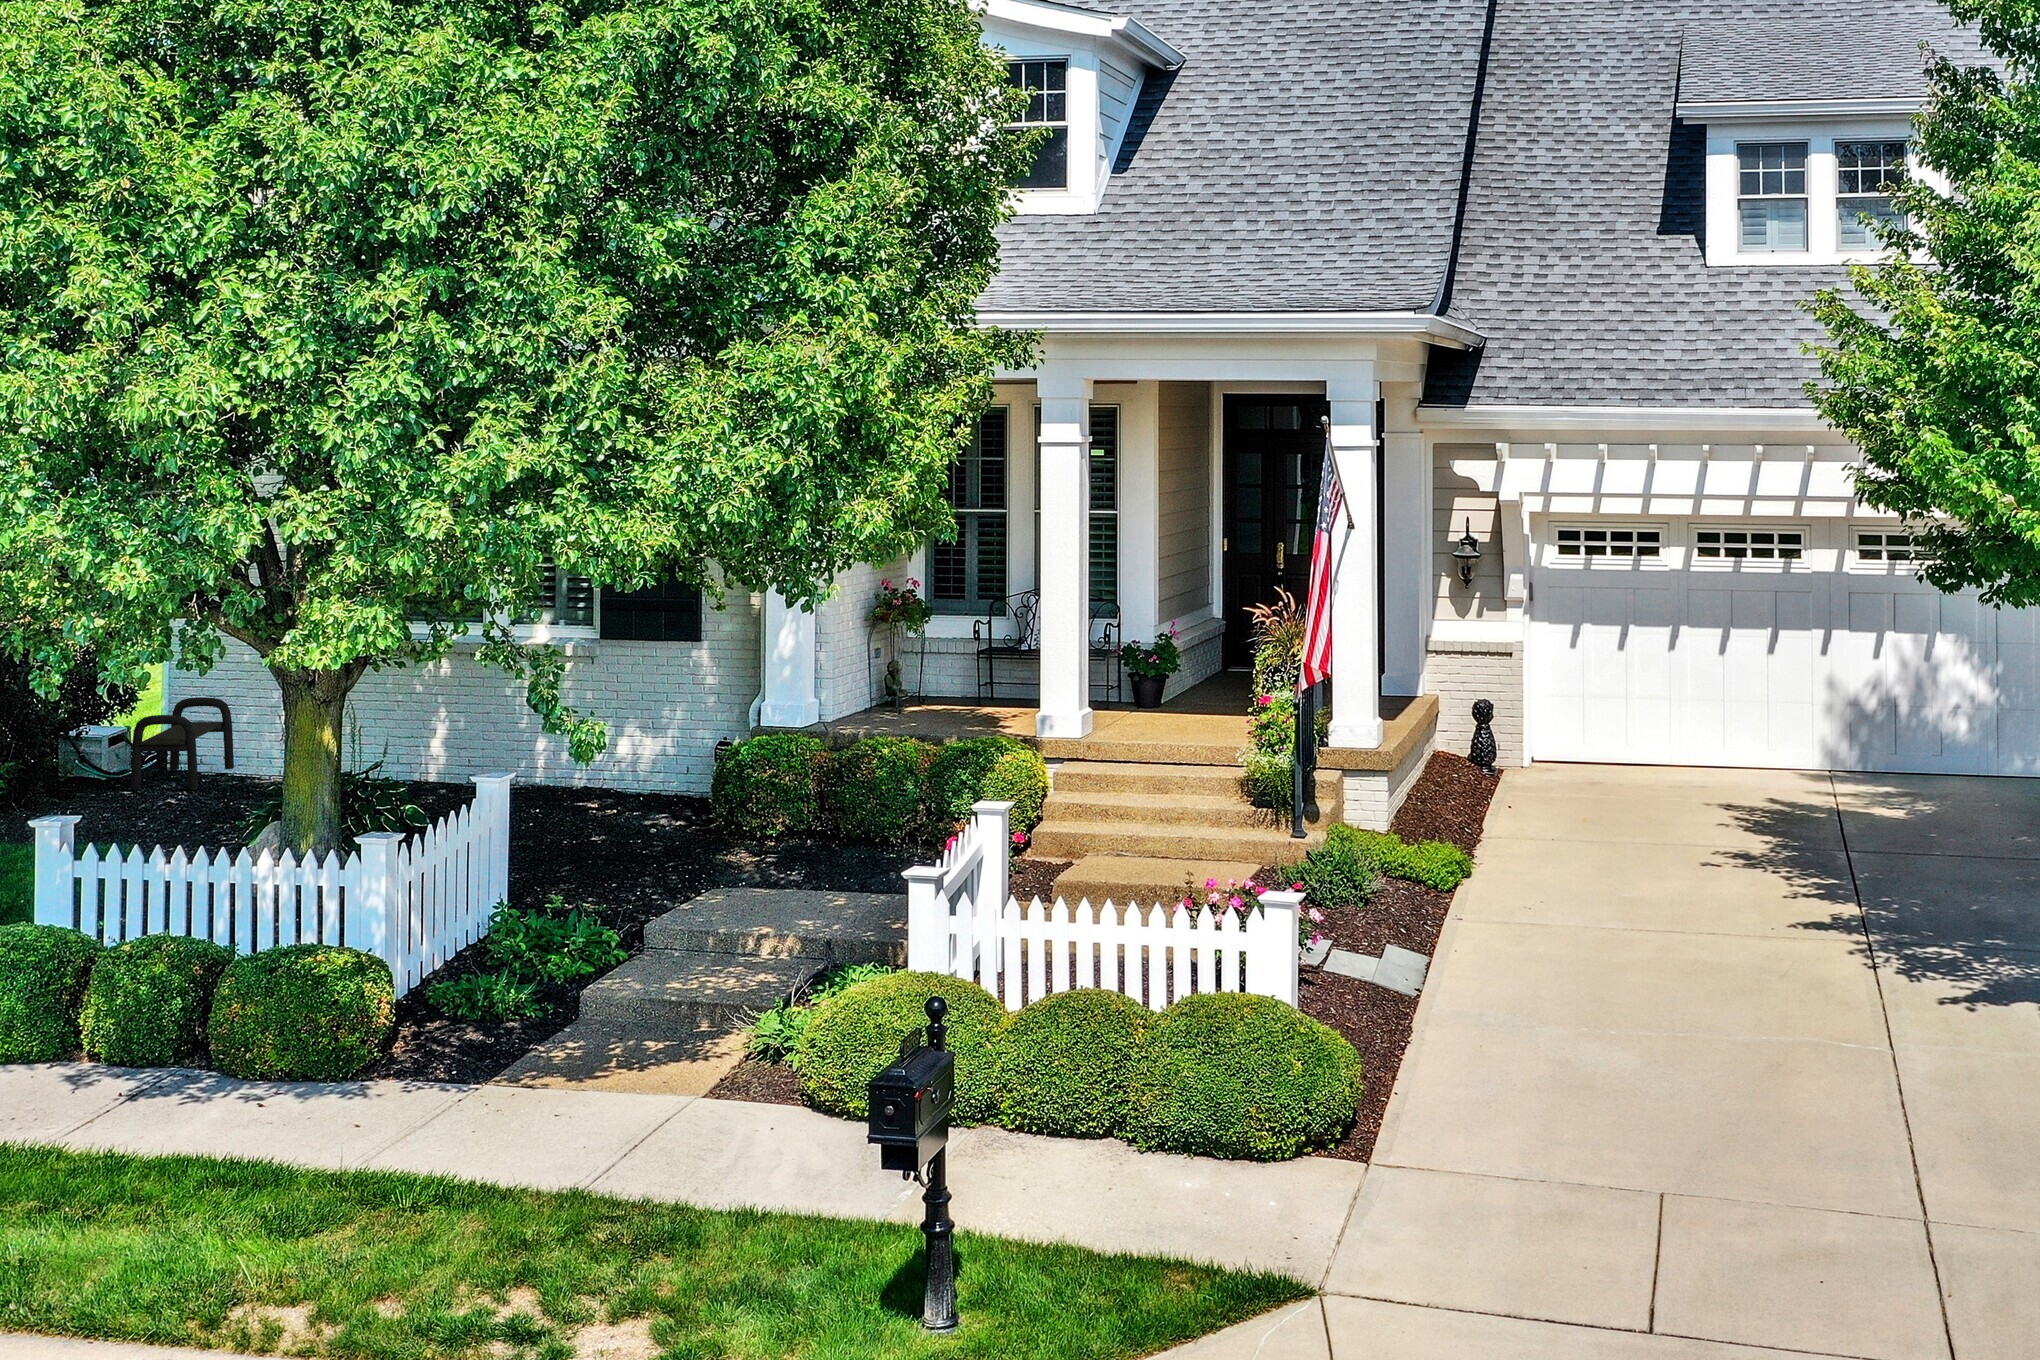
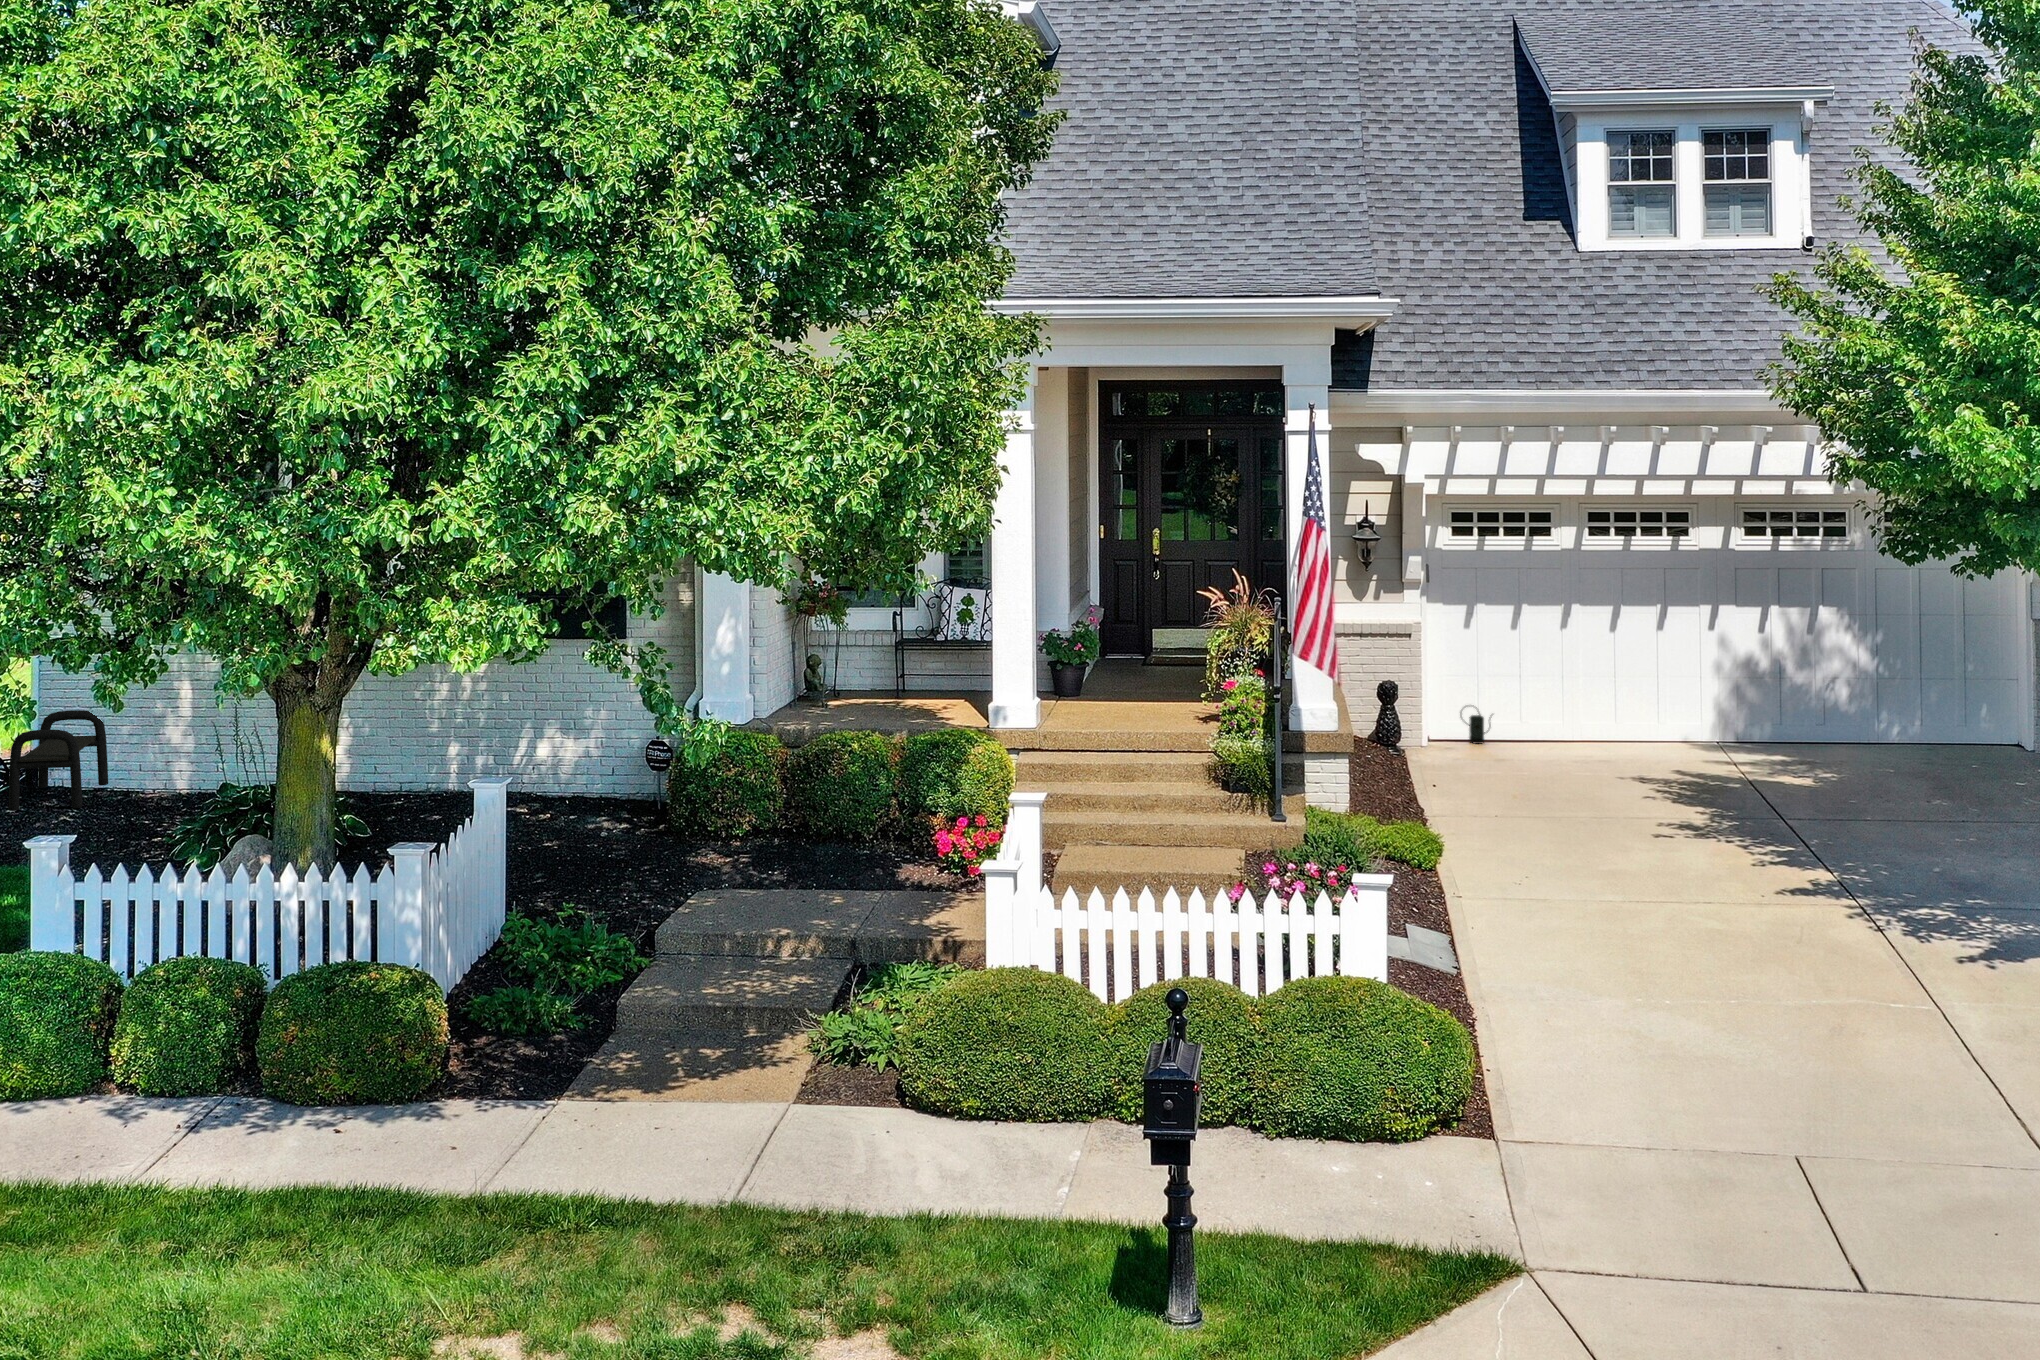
watering can: none [1559,728,1594,767] -> present [1460,706,1490,744]

